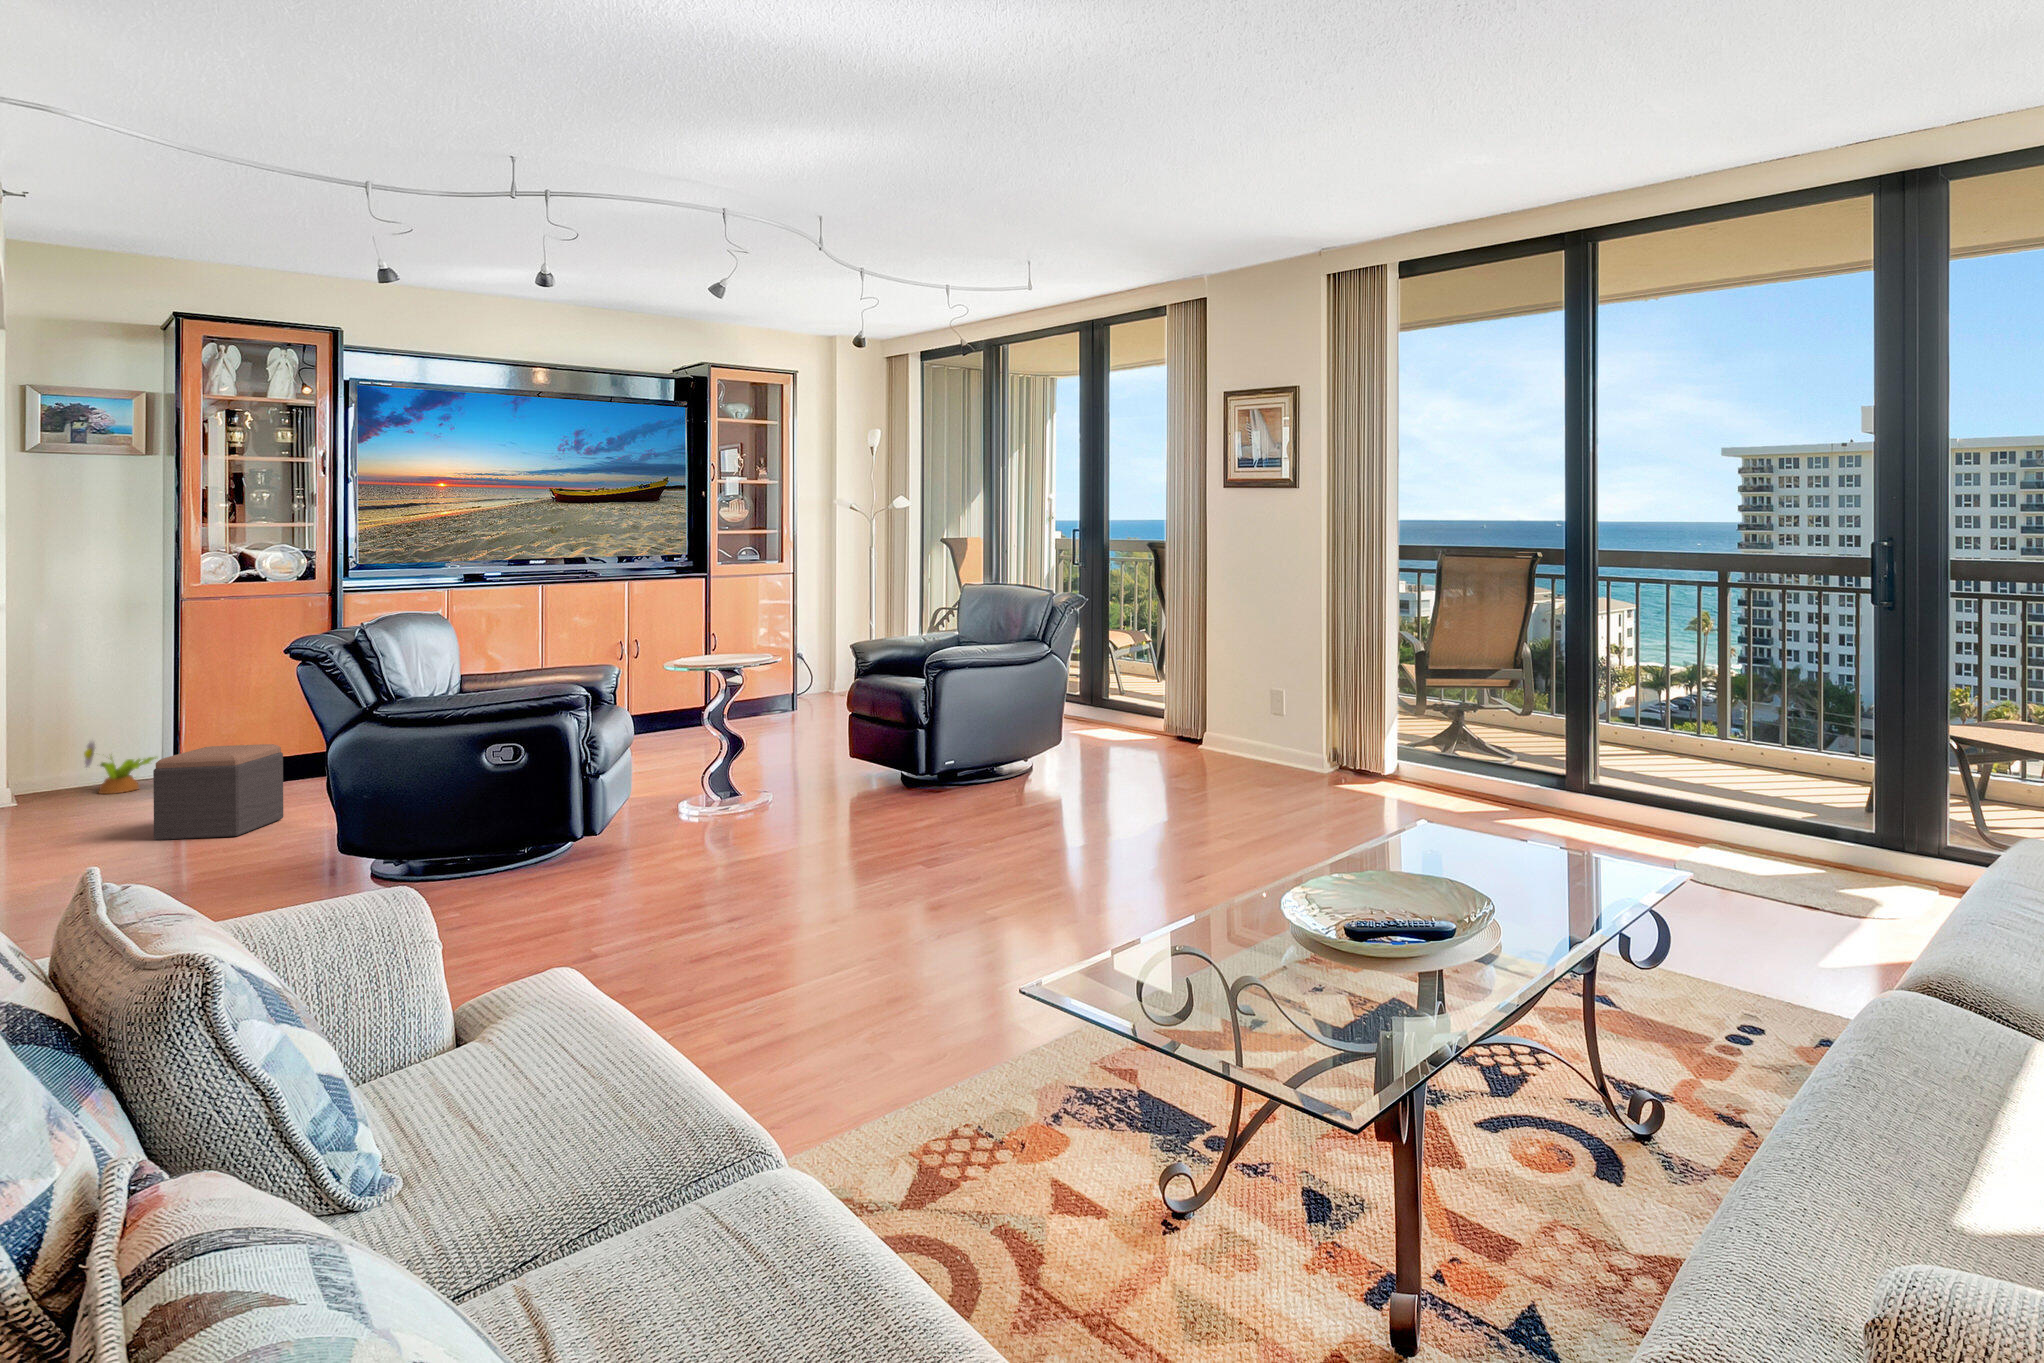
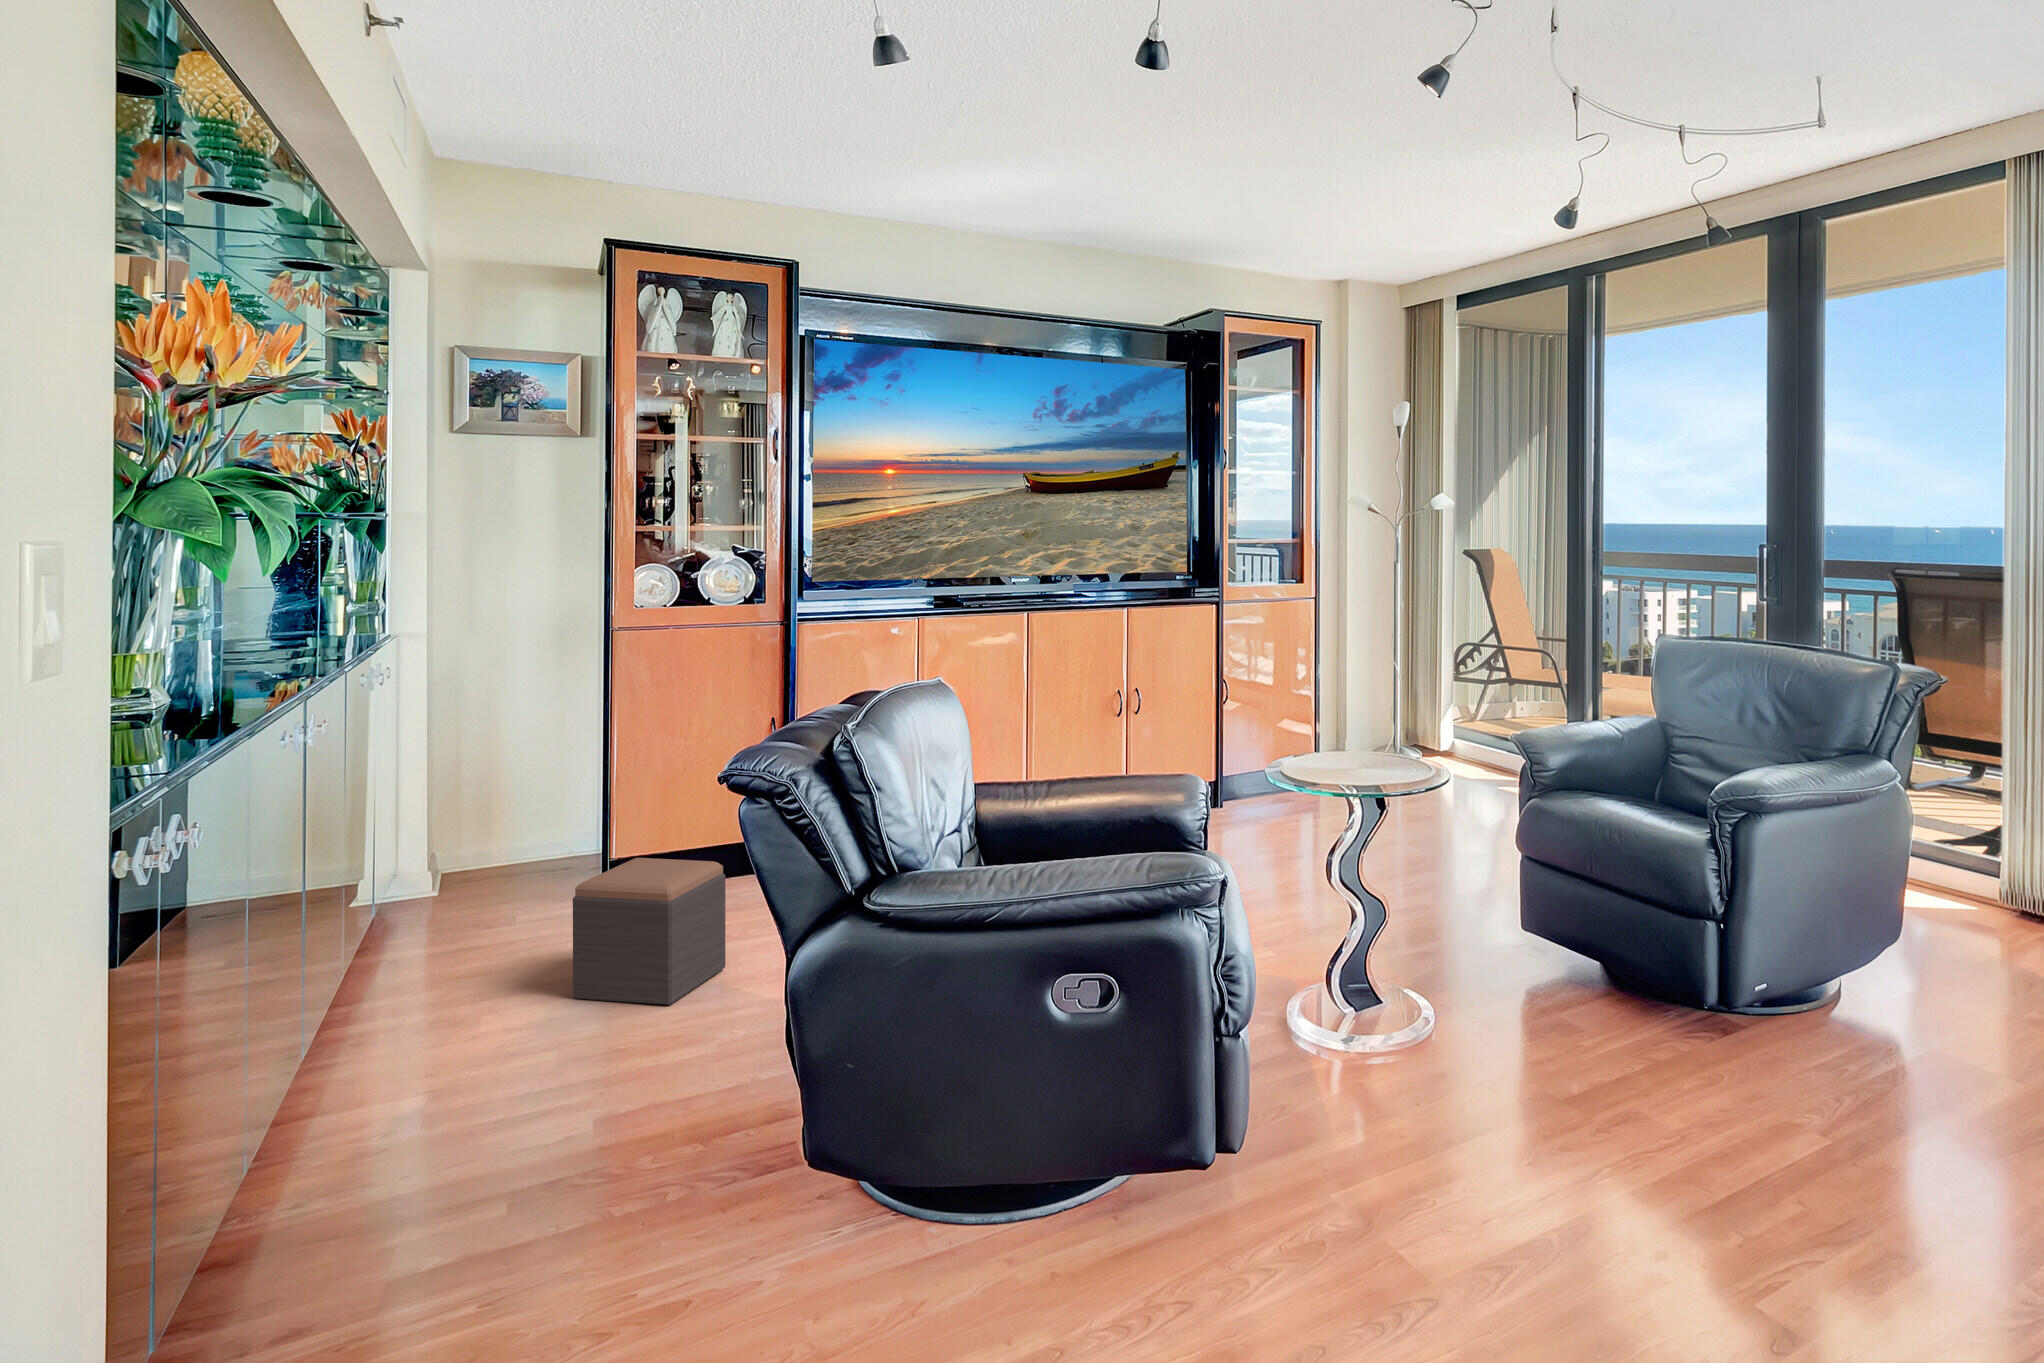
decorative plant: present [84,741,156,794] -> none [512,807,591,883]

